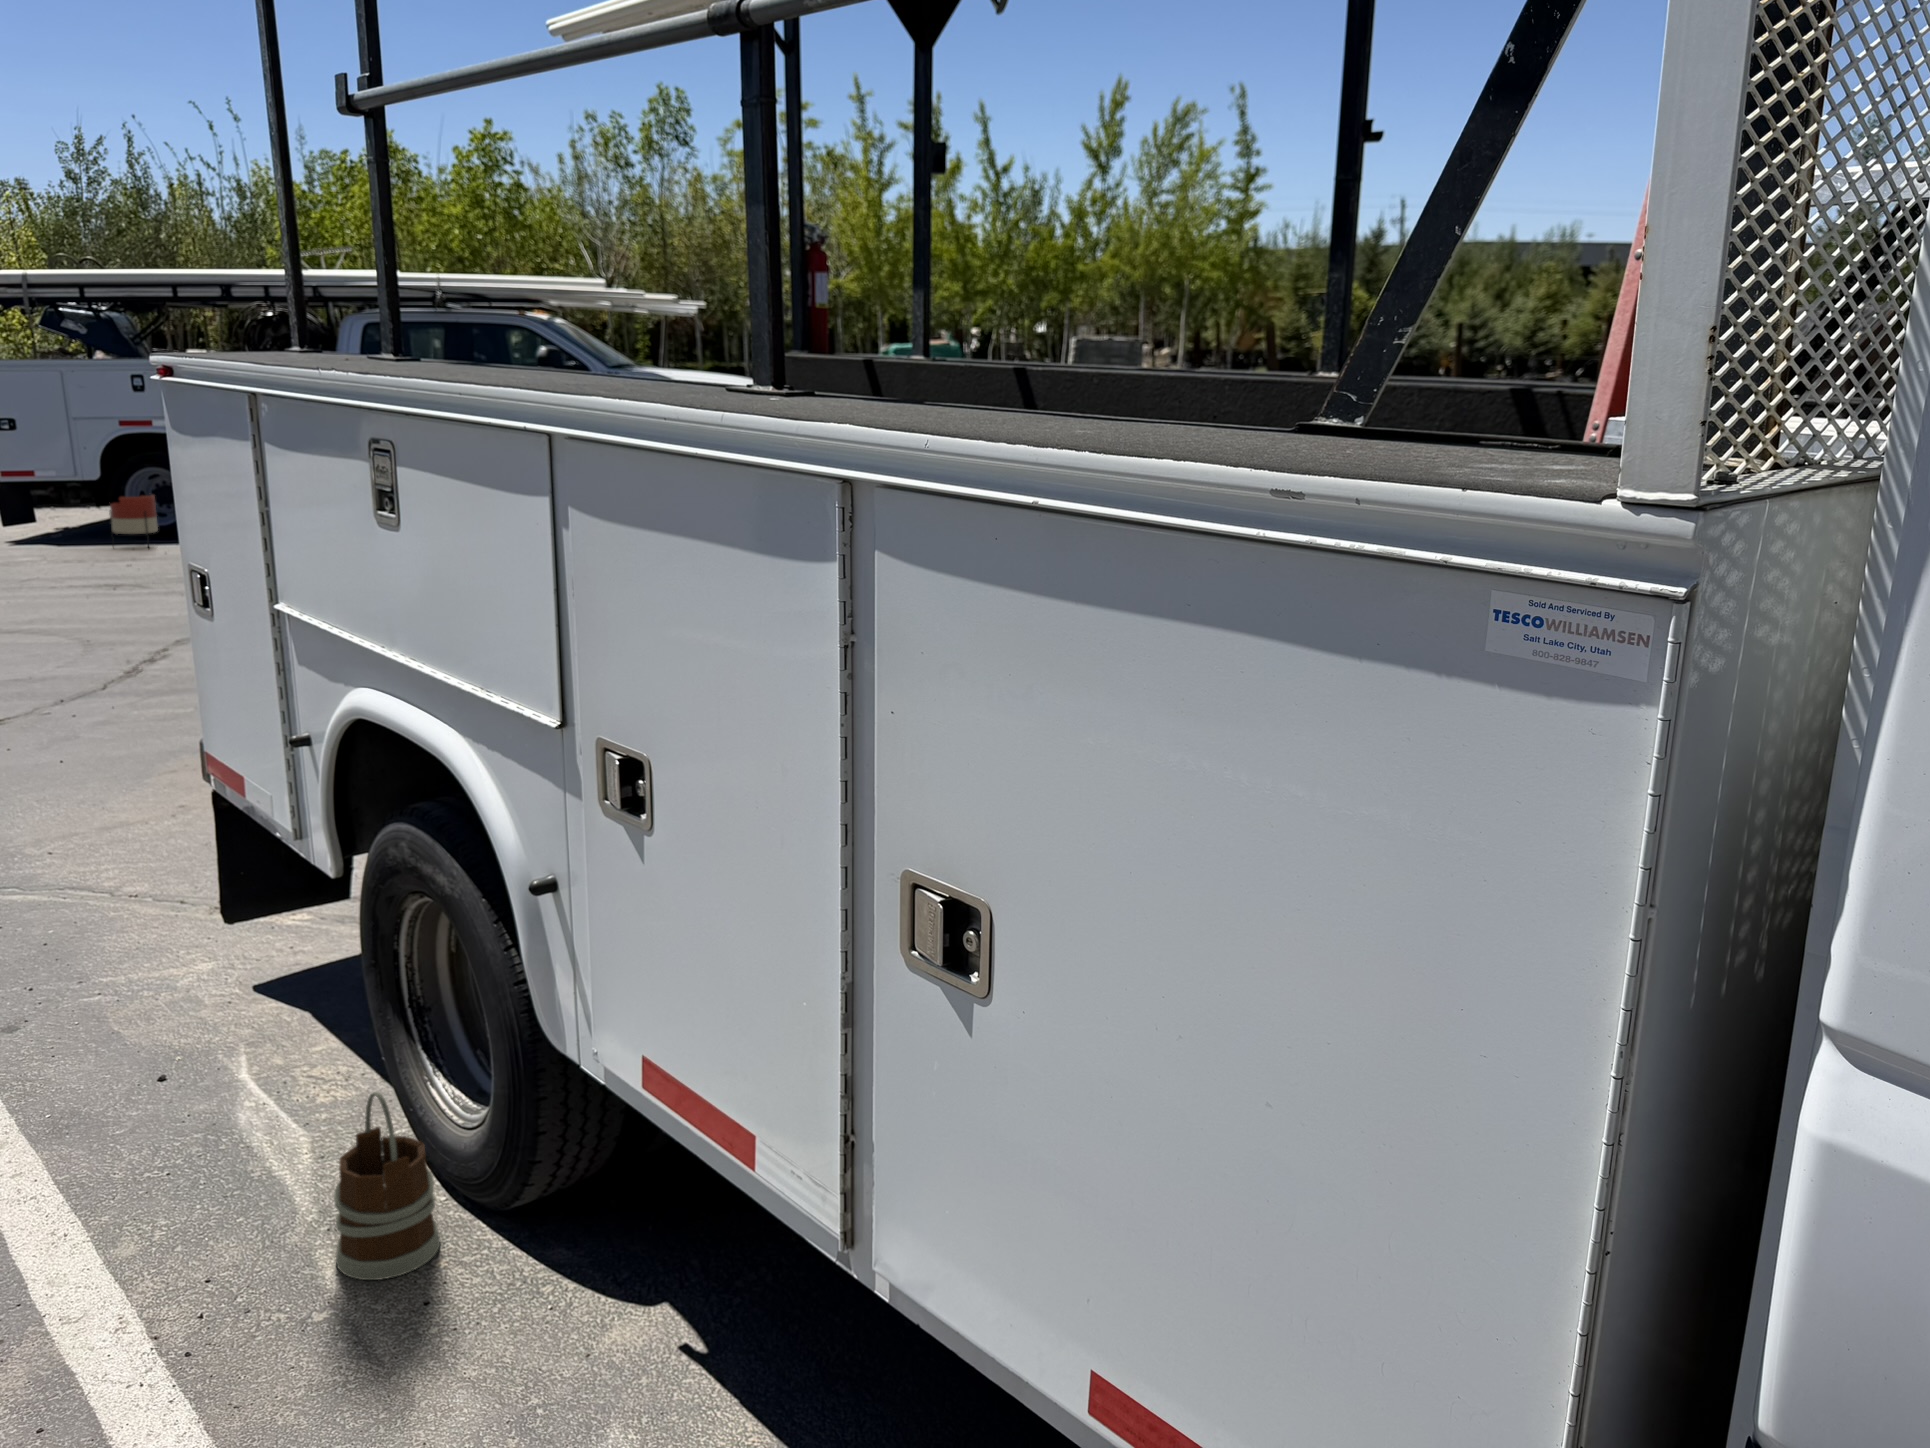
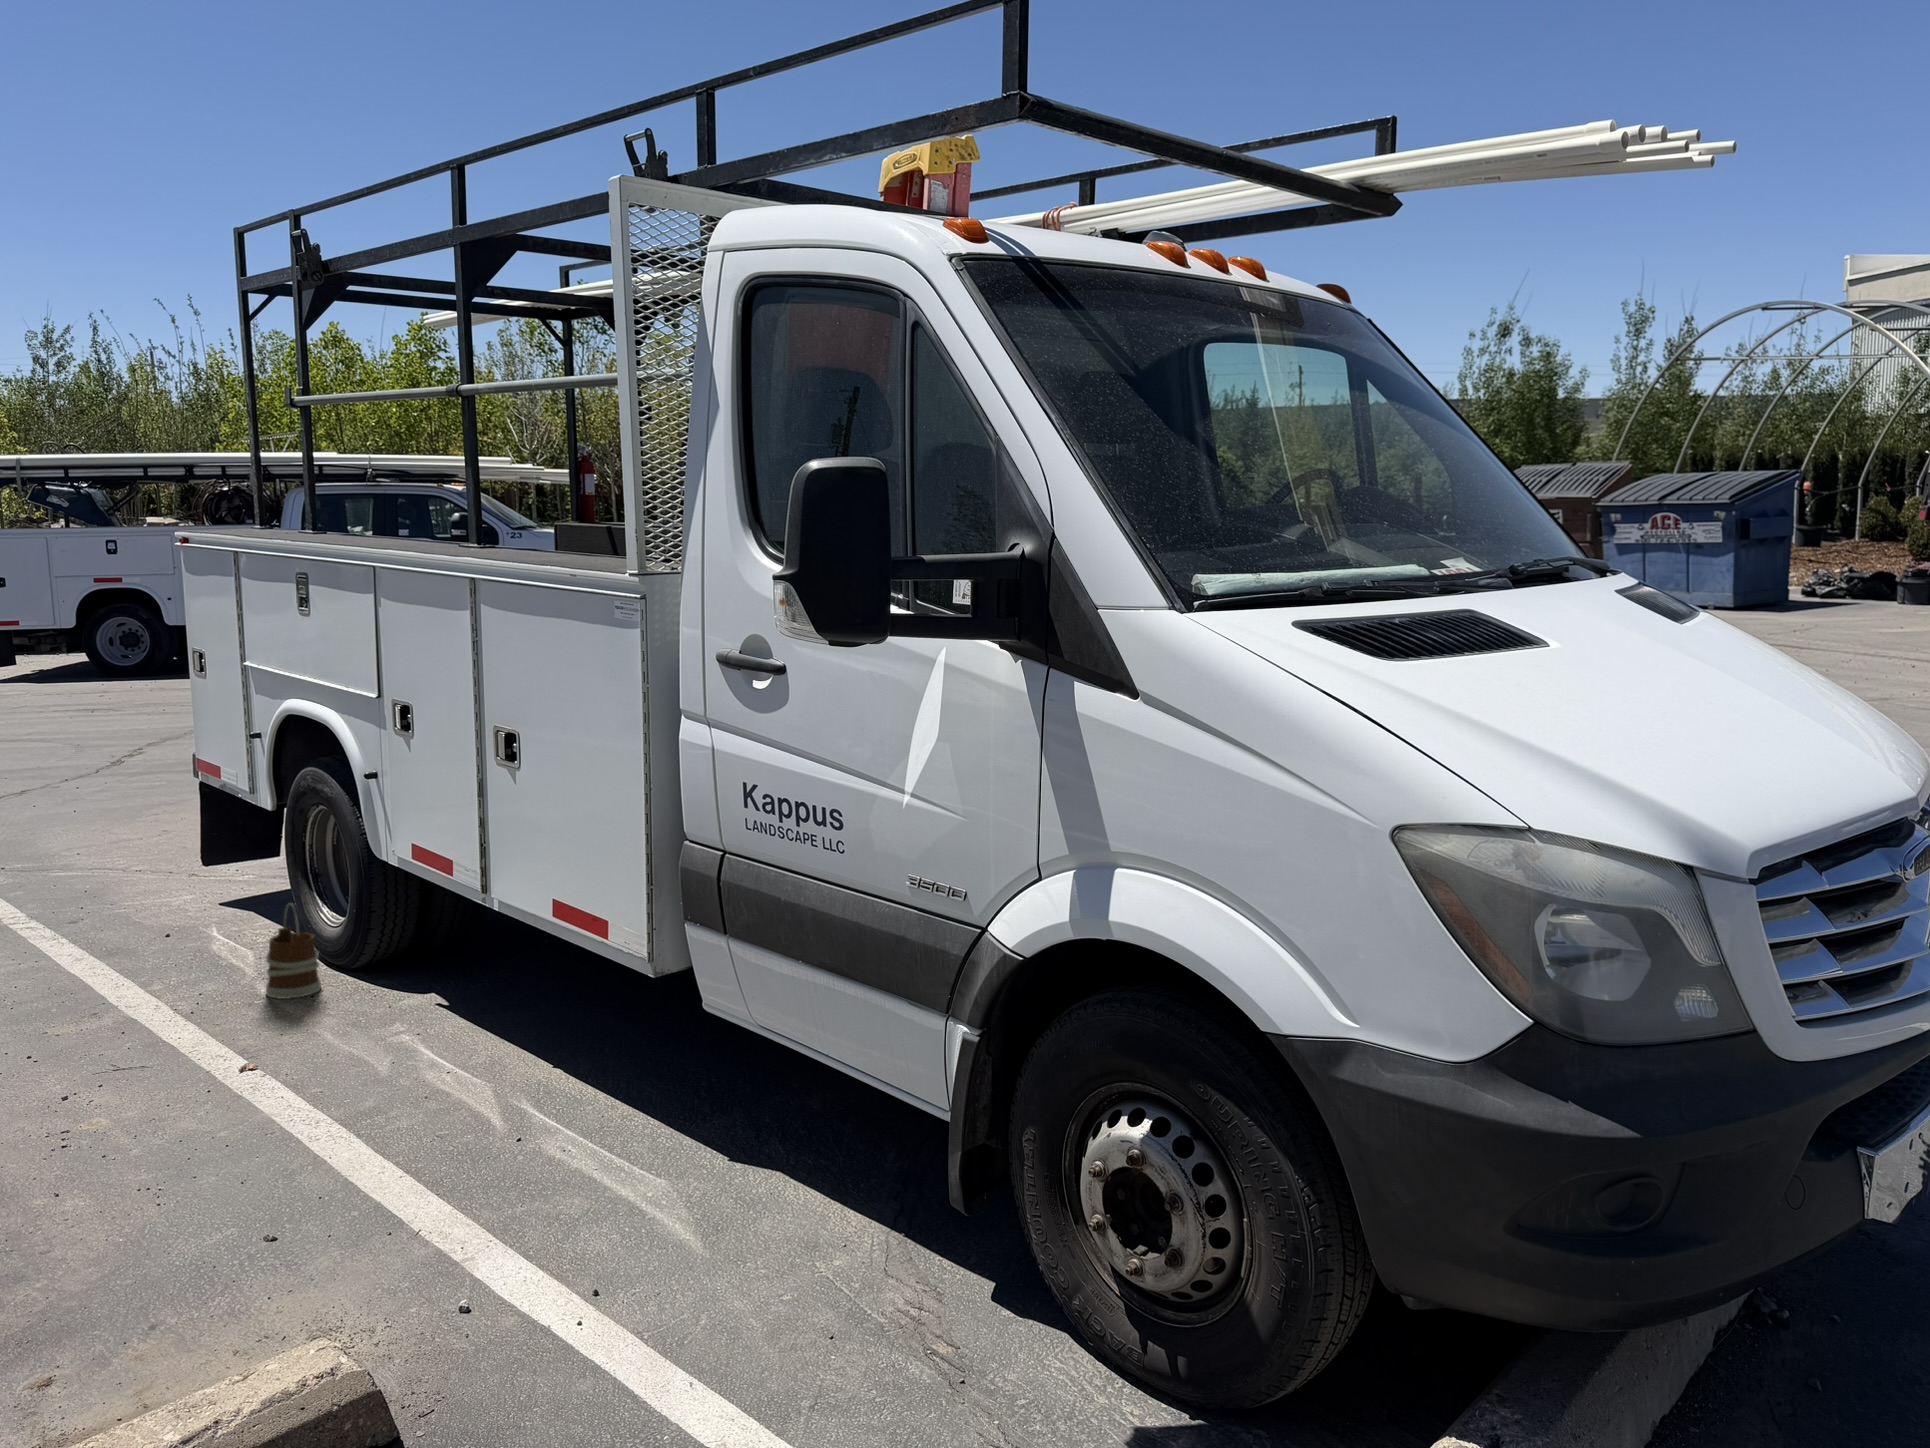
planter: present [110,495,158,535] -> none [84,636,124,682]

